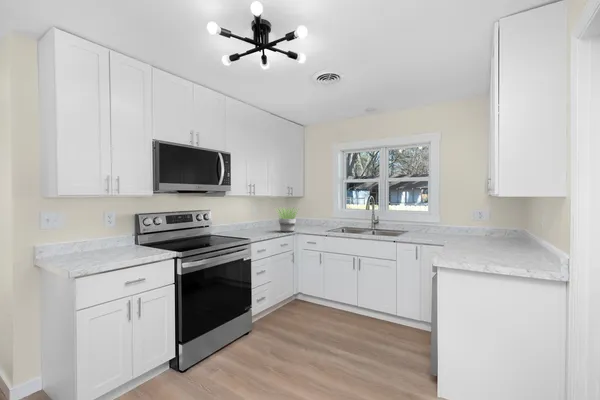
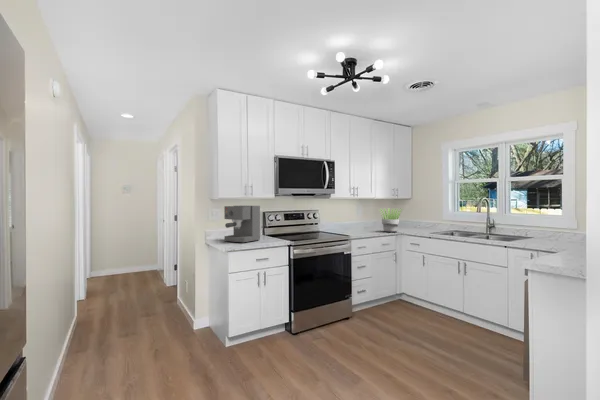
coffee maker: none [66,205,130,260] -> present [224,206,260,243]

